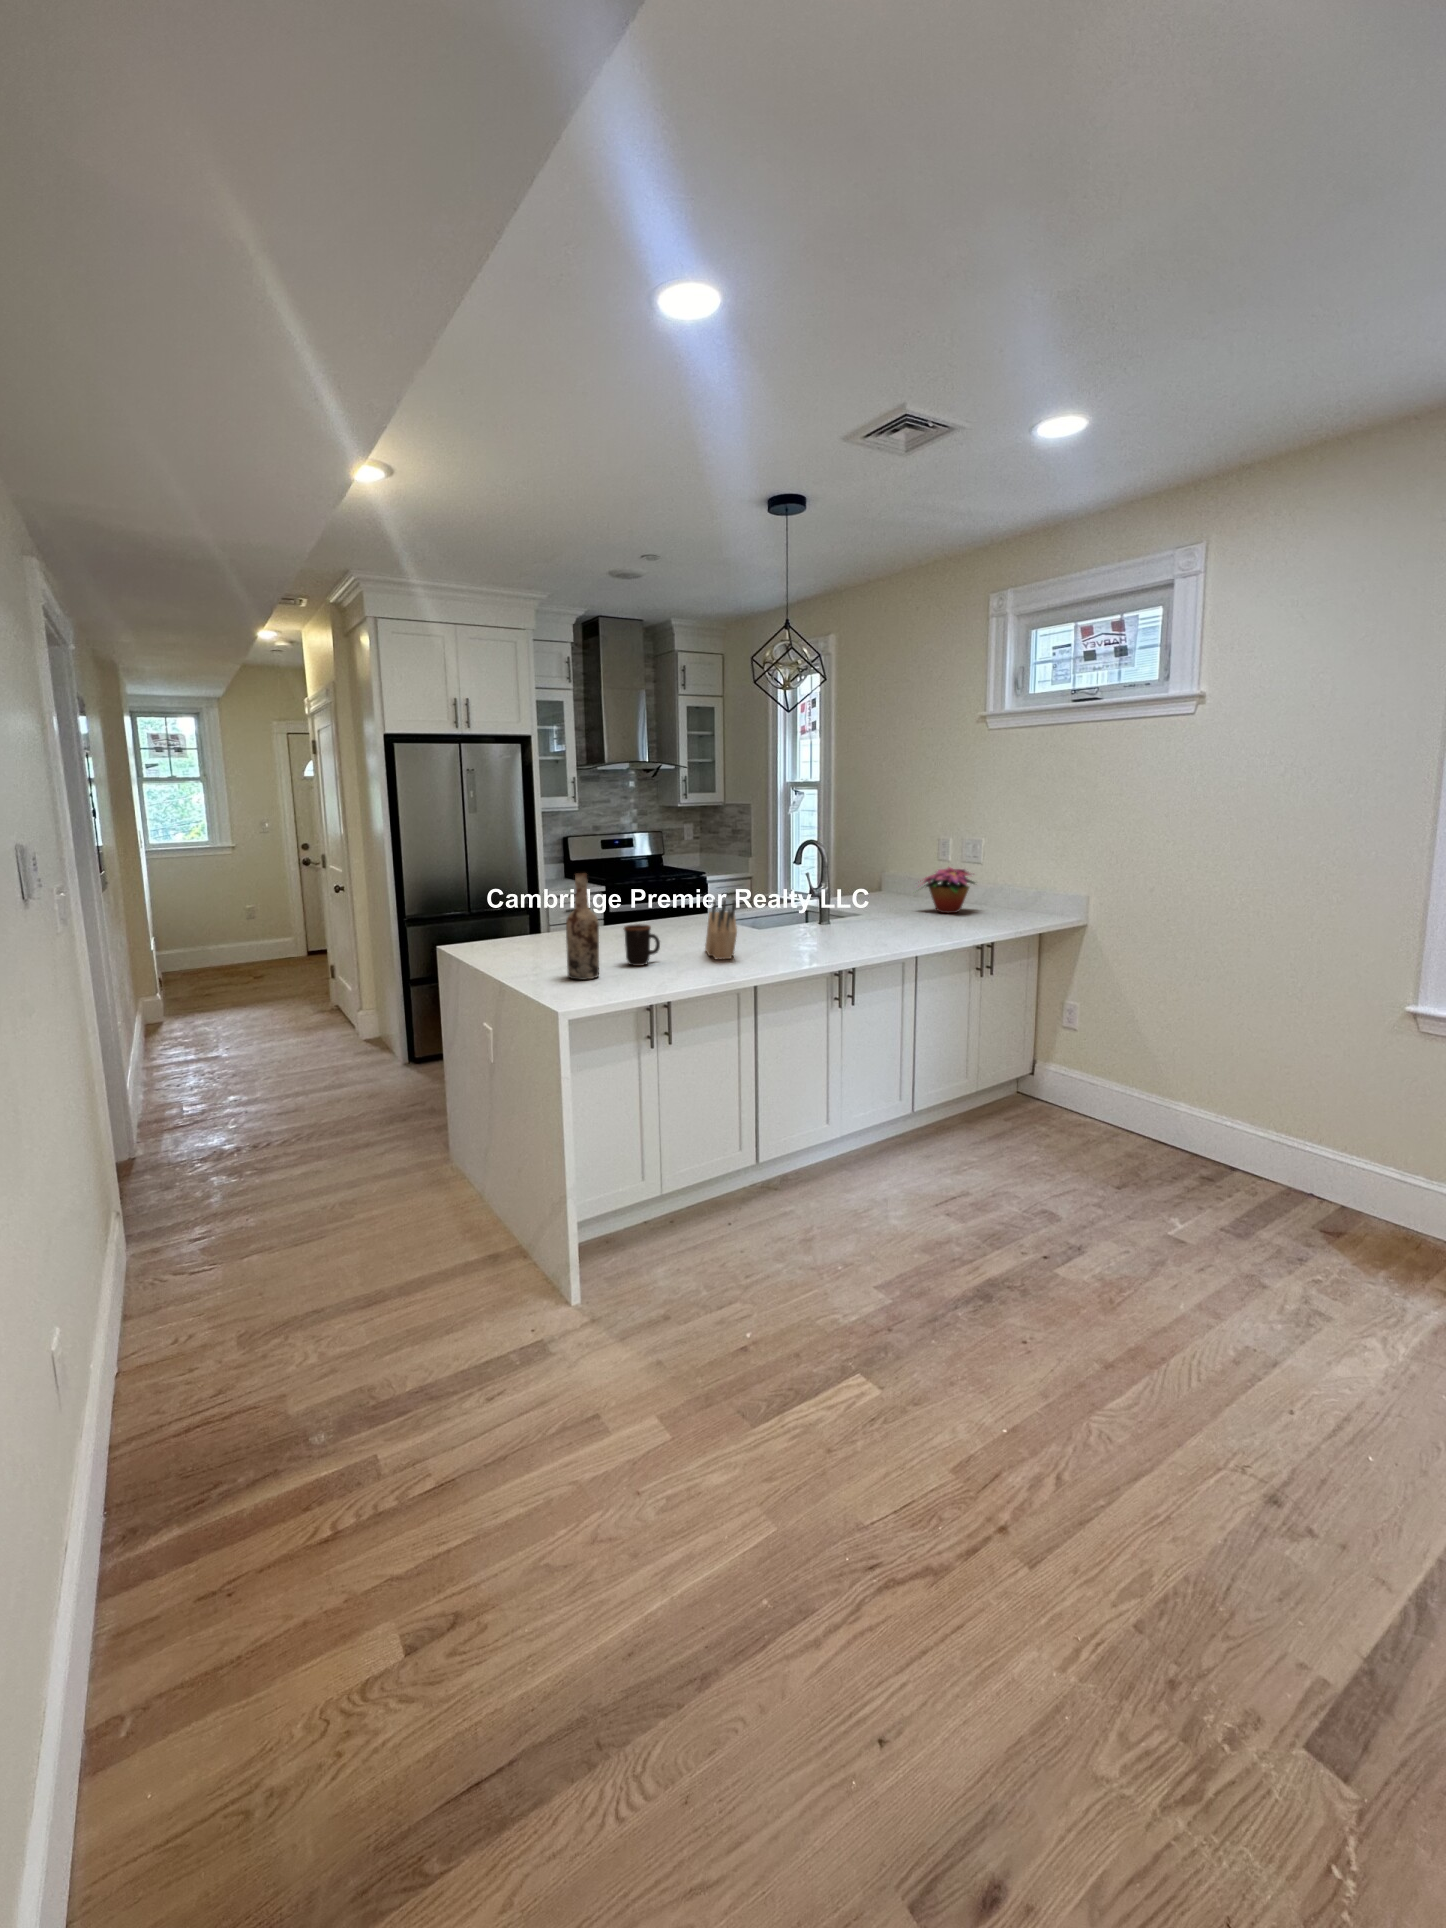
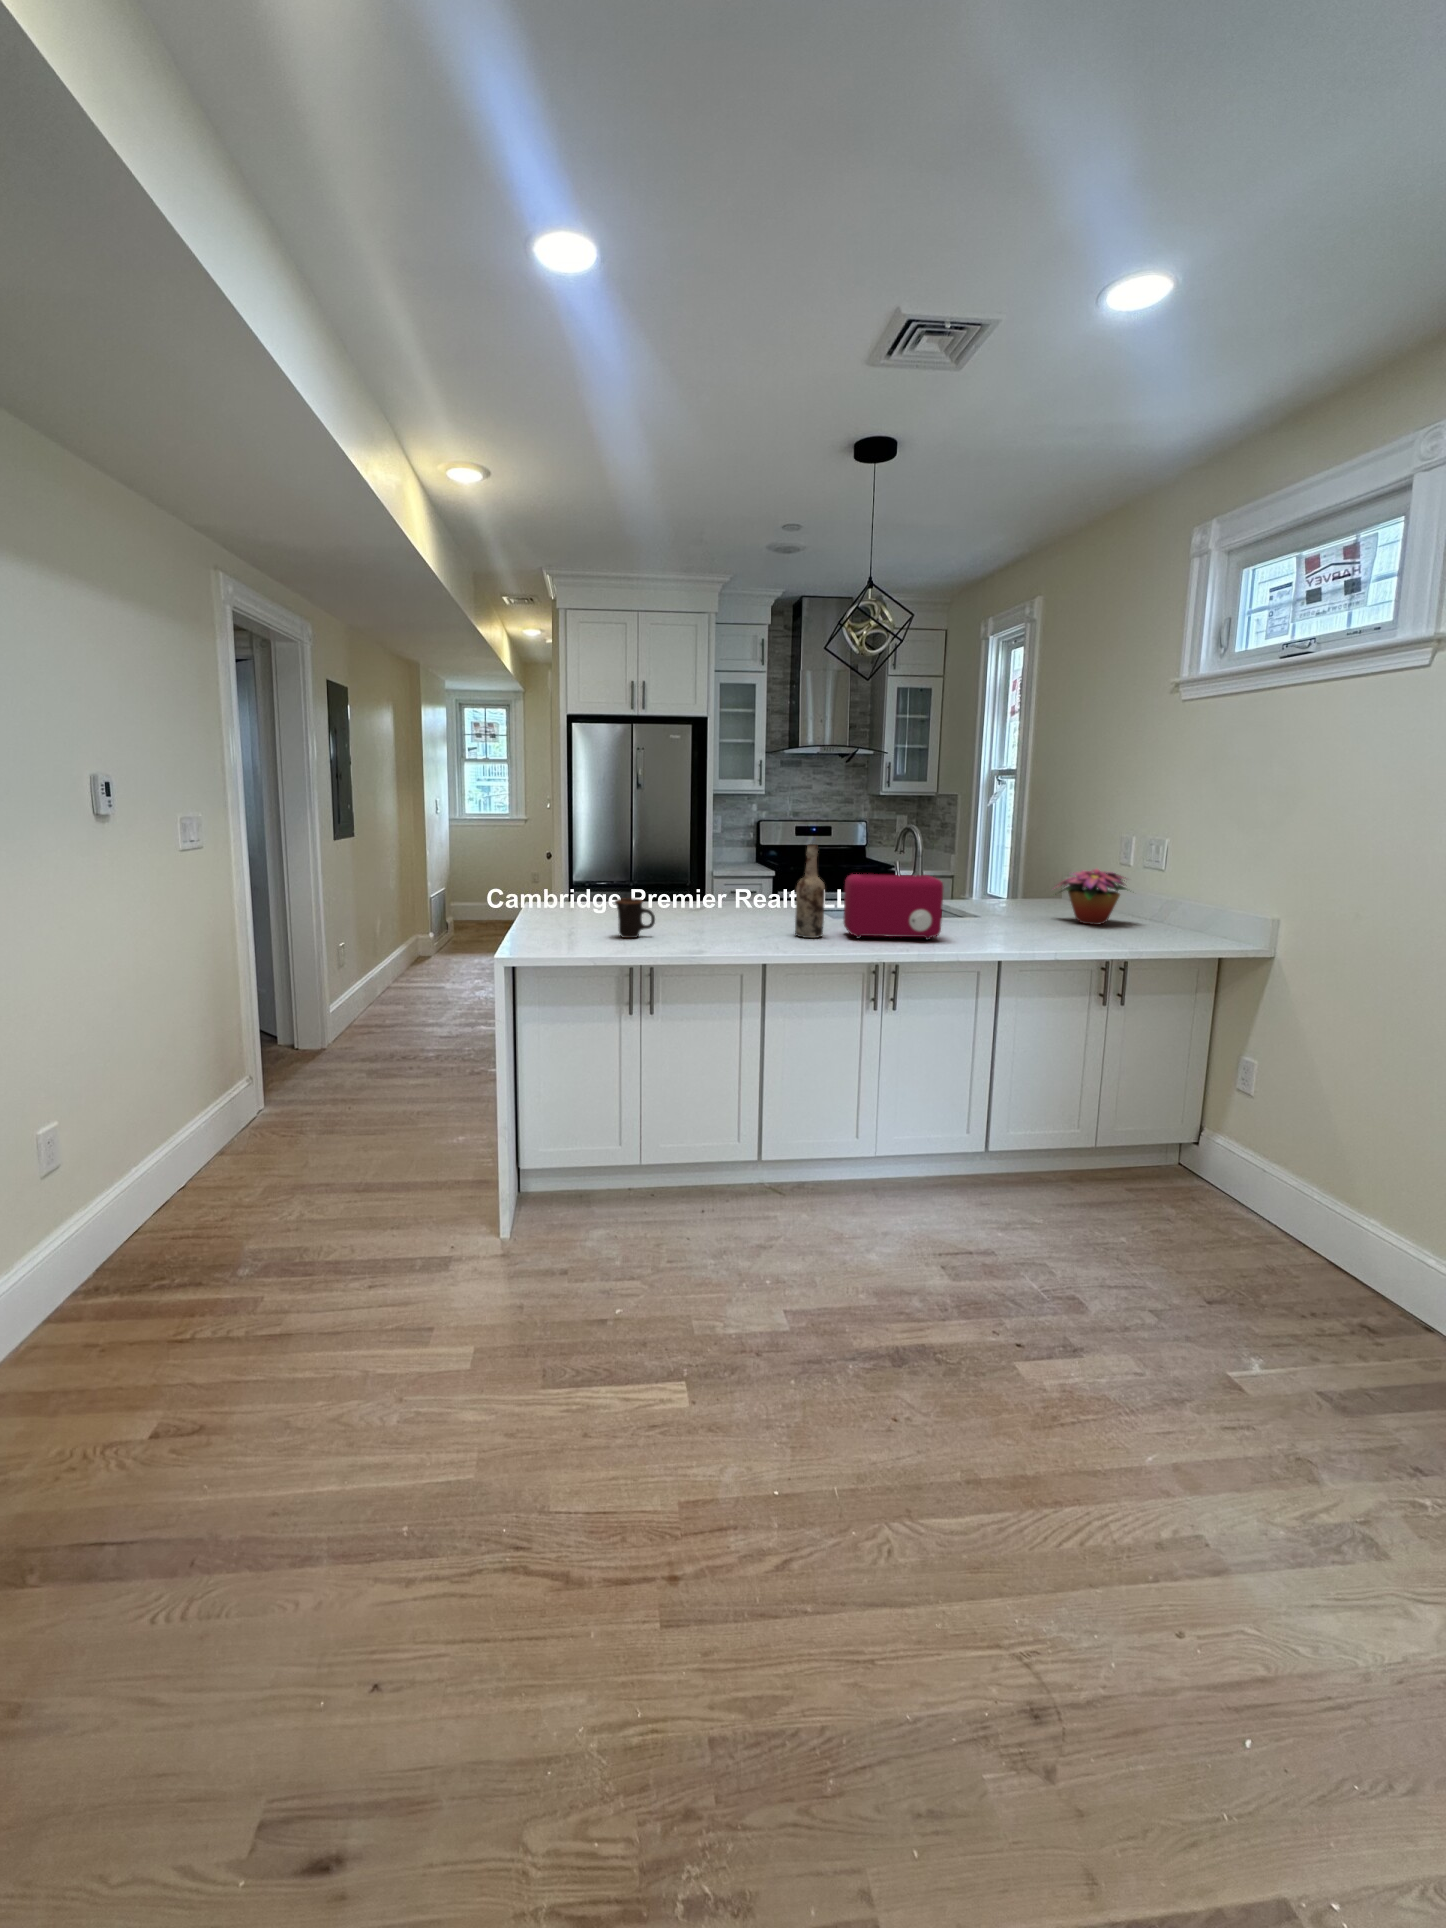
wine bottle: present [566,873,599,980] -> present [795,844,825,938]
toaster: none [805,881,891,943] -> present [843,874,944,940]
knife block: present [705,899,737,959] -> none [698,879,744,942]

